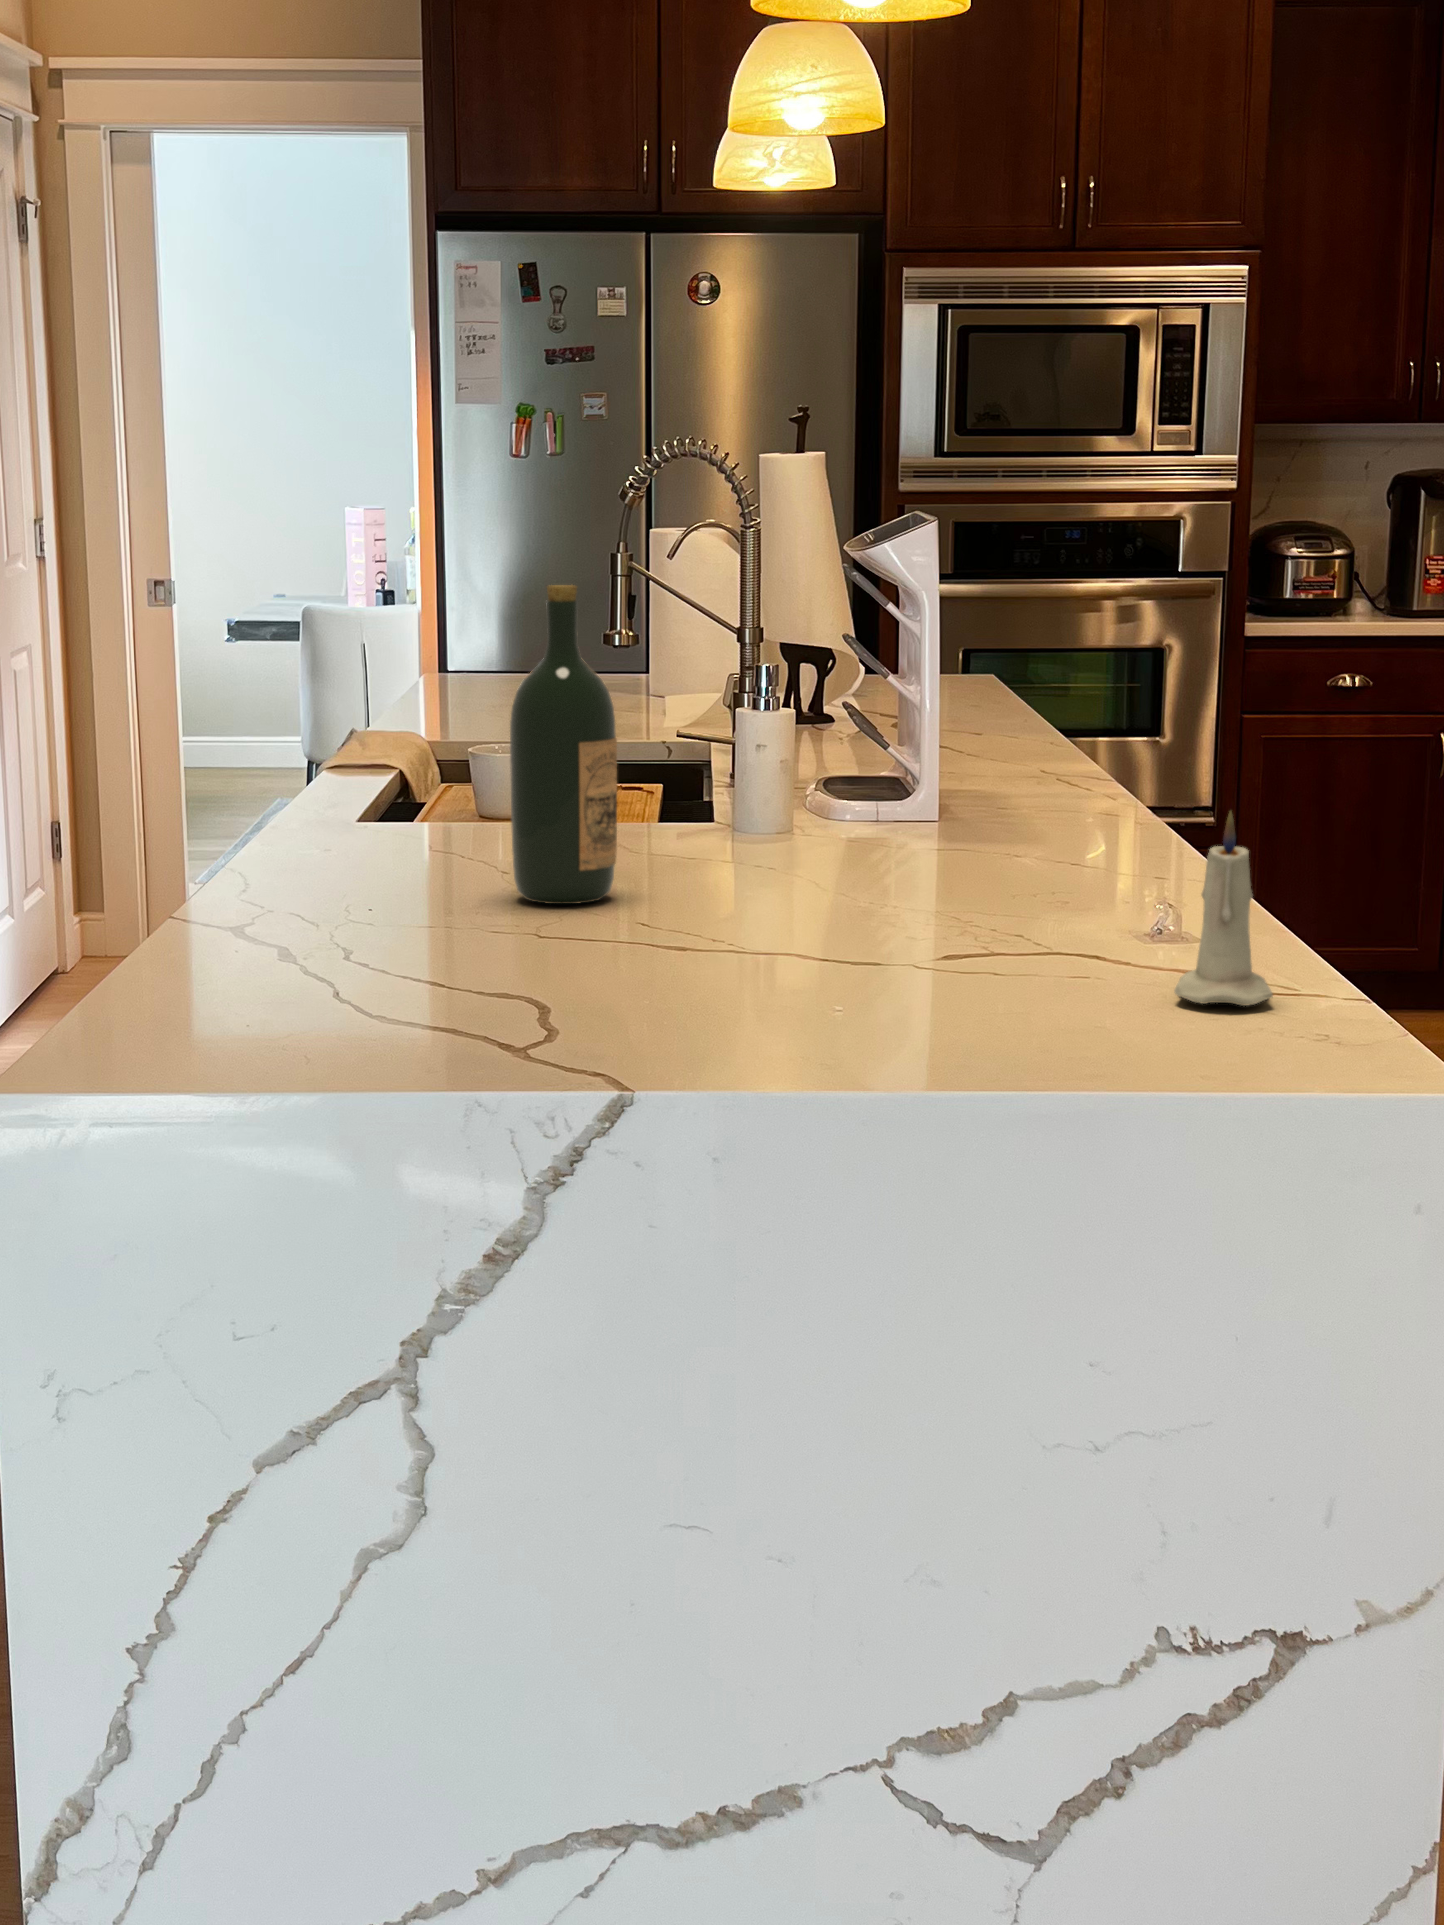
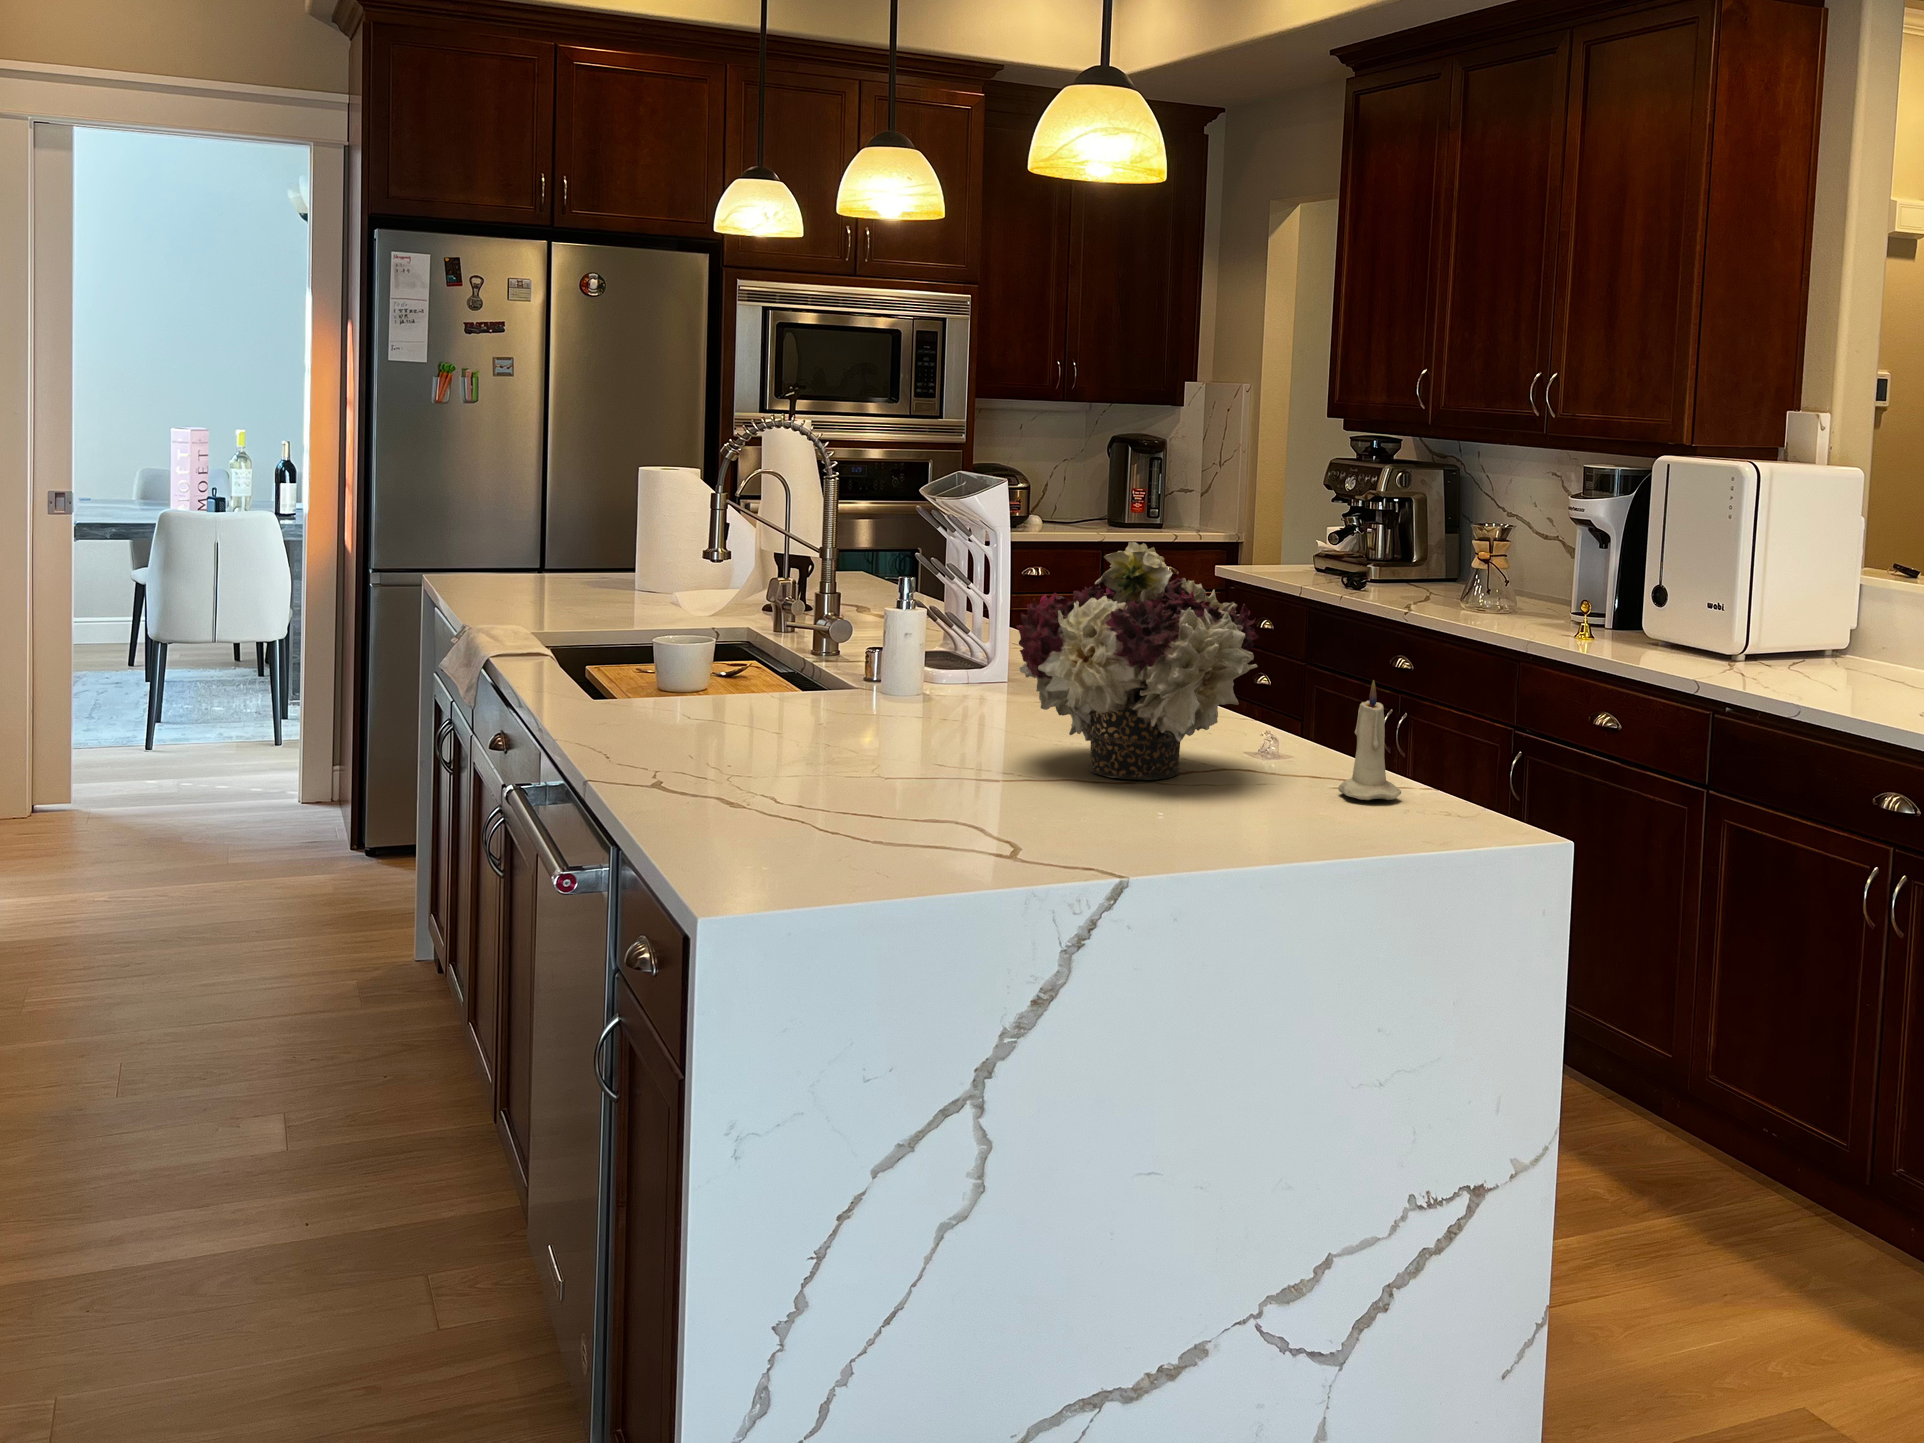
wine bottle: present [510,585,617,904] -> none [817,533,894,758]
flower arrangement: none [733,589,1093,955] -> present [1016,541,1259,780]

